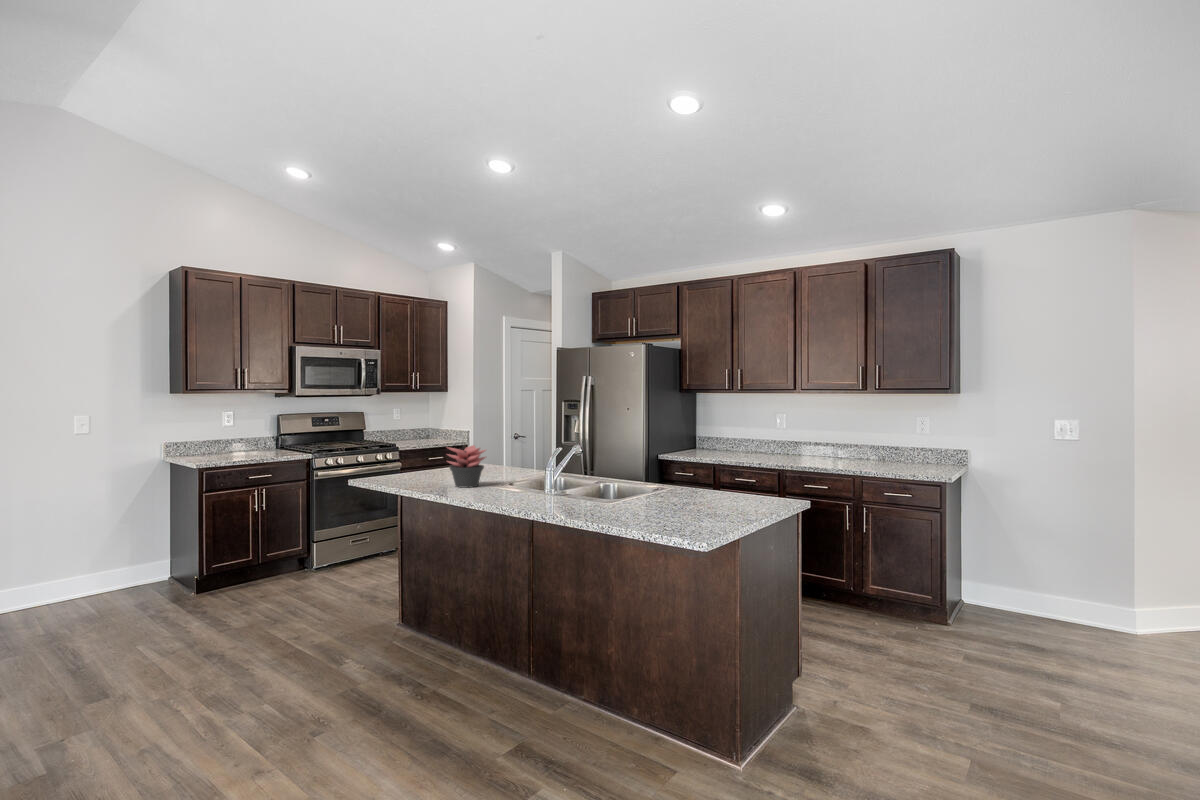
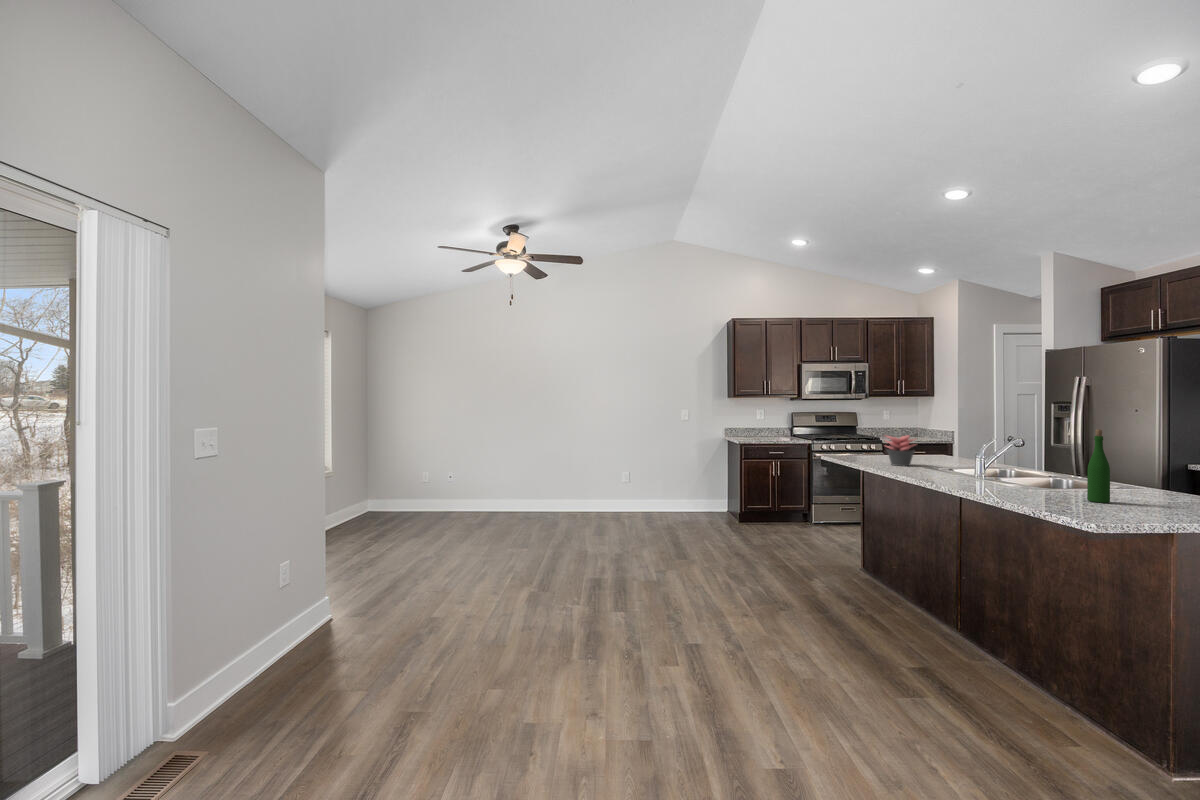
wine bottle: none [724,437,746,522] -> present [1087,429,1110,503]

